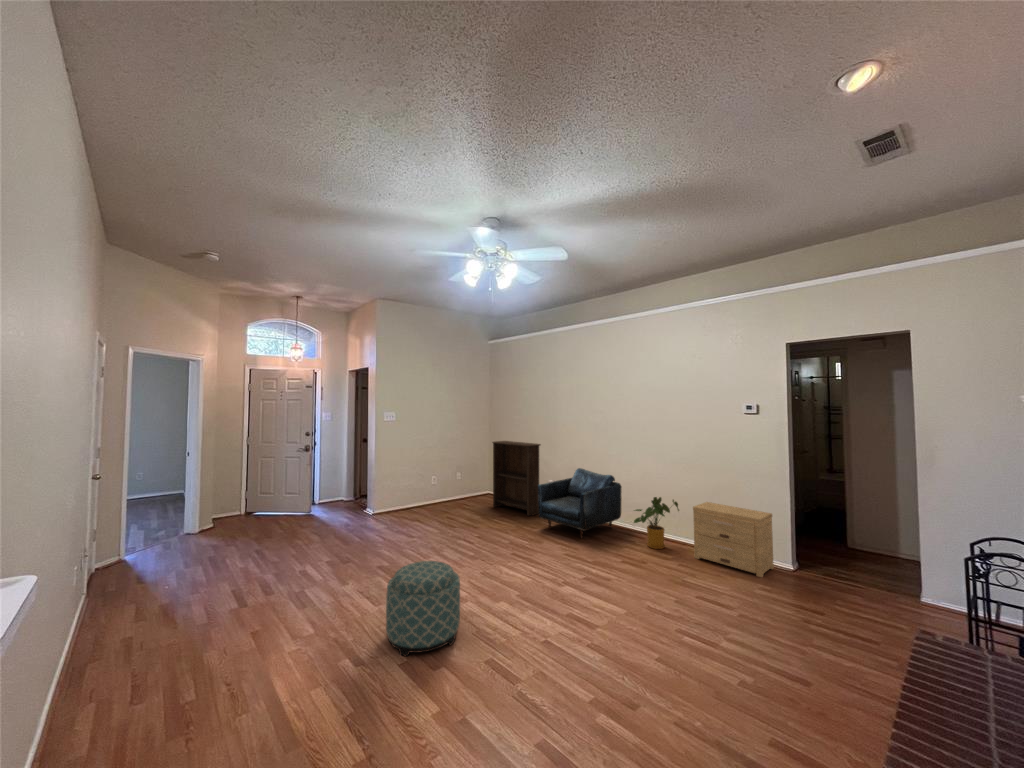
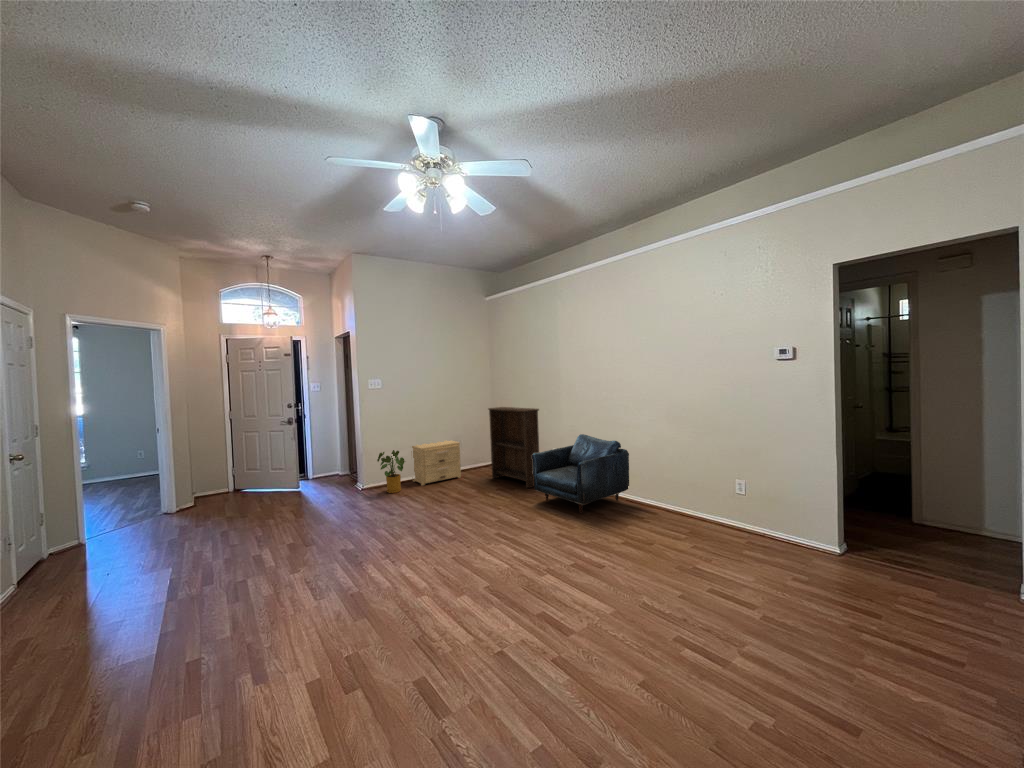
house plant: present [634,497,679,549] -> present [377,450,405,493]
side table: present [693,502,774,577] -> present [412,441,461,485]
ottoman: present [386,561,460,656] -> none [297,551,397,676]

